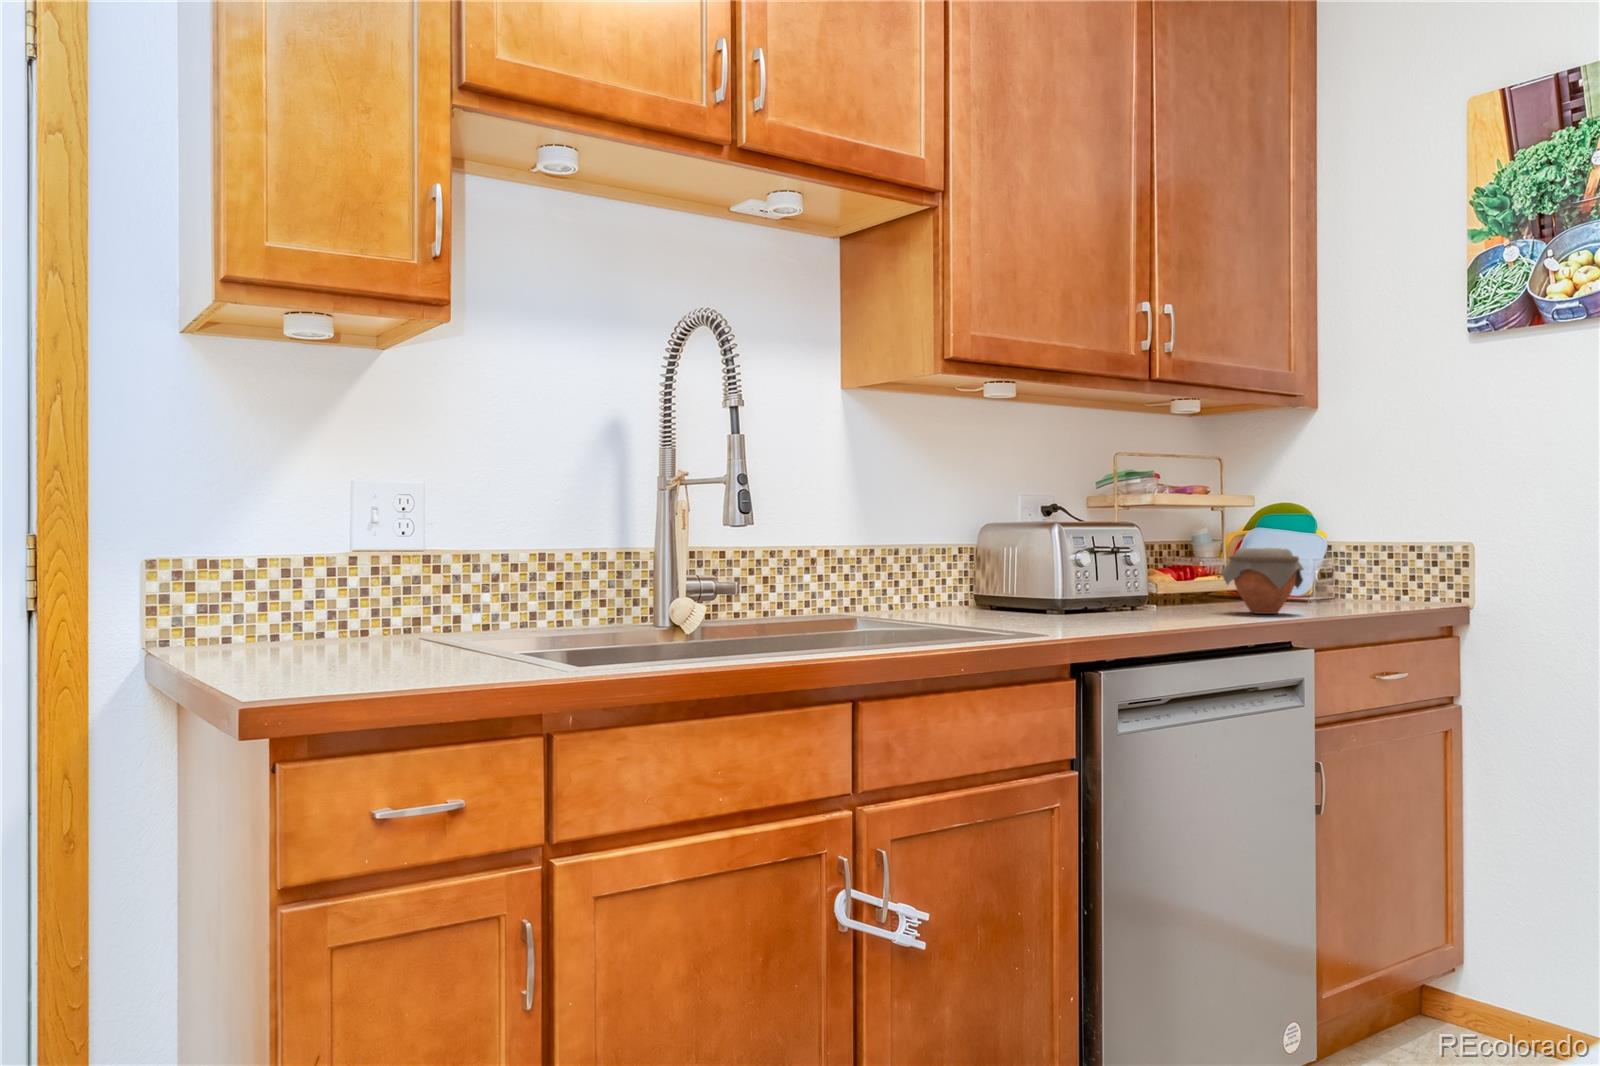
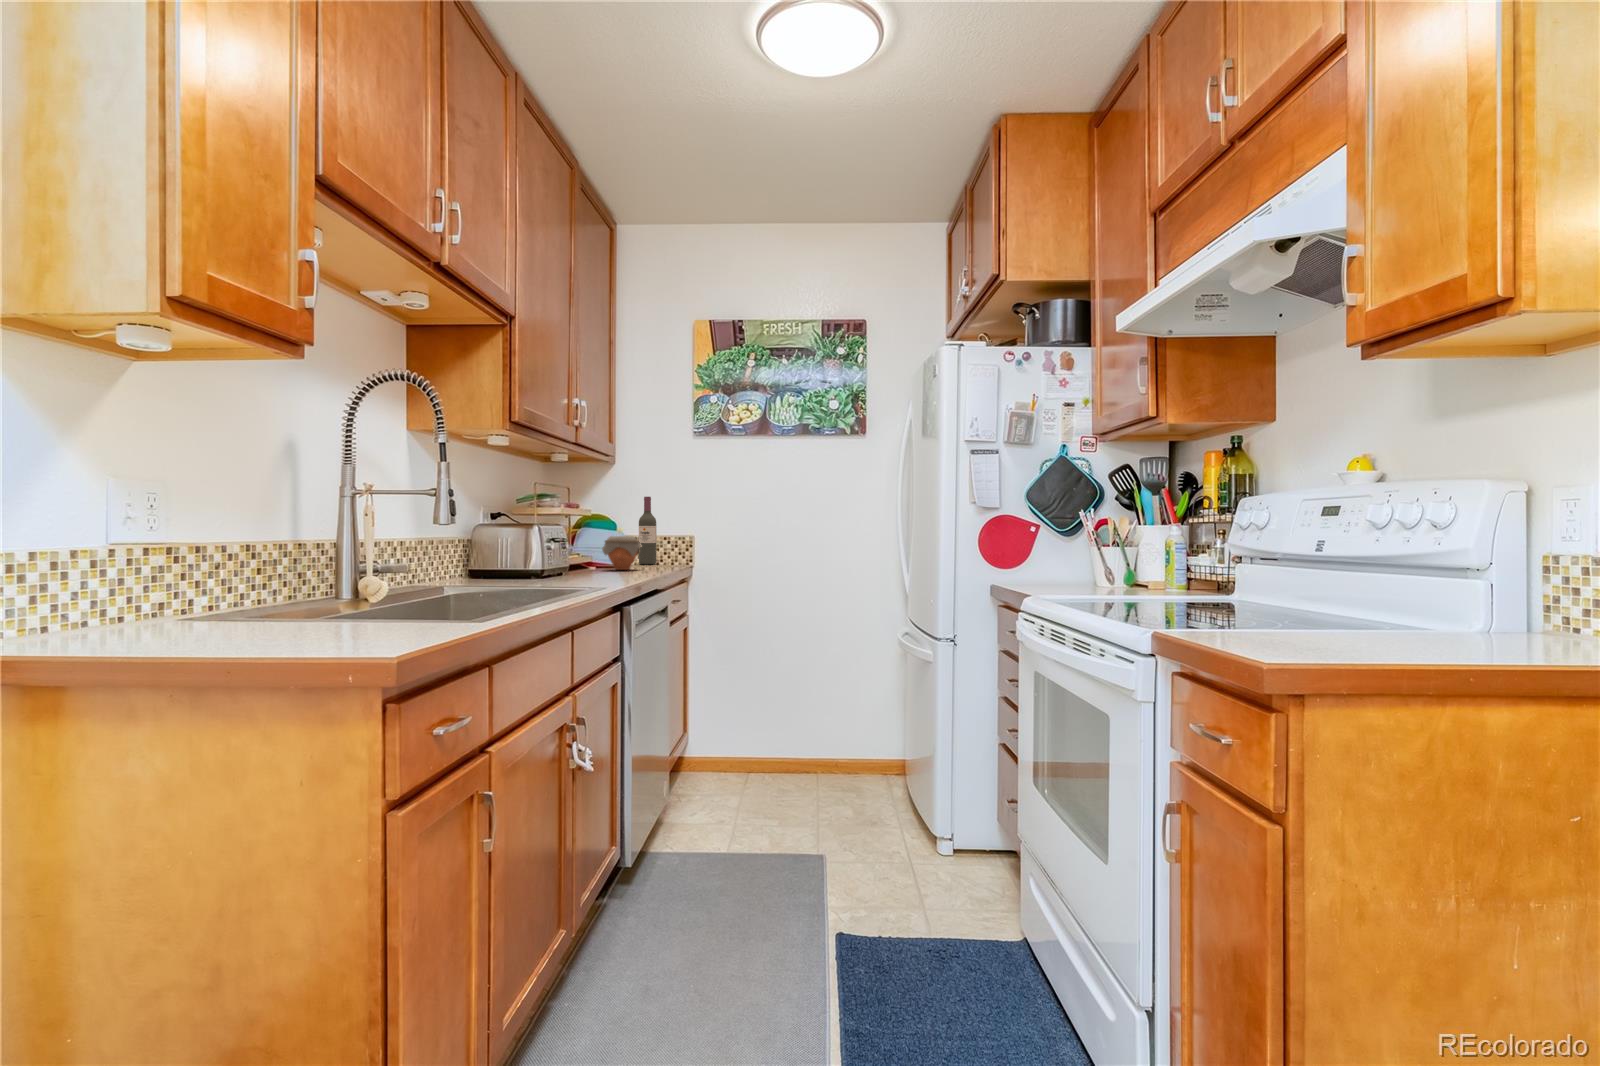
wine bottle: none [1338,471,1376,606] -> present [639,497,657,564]

